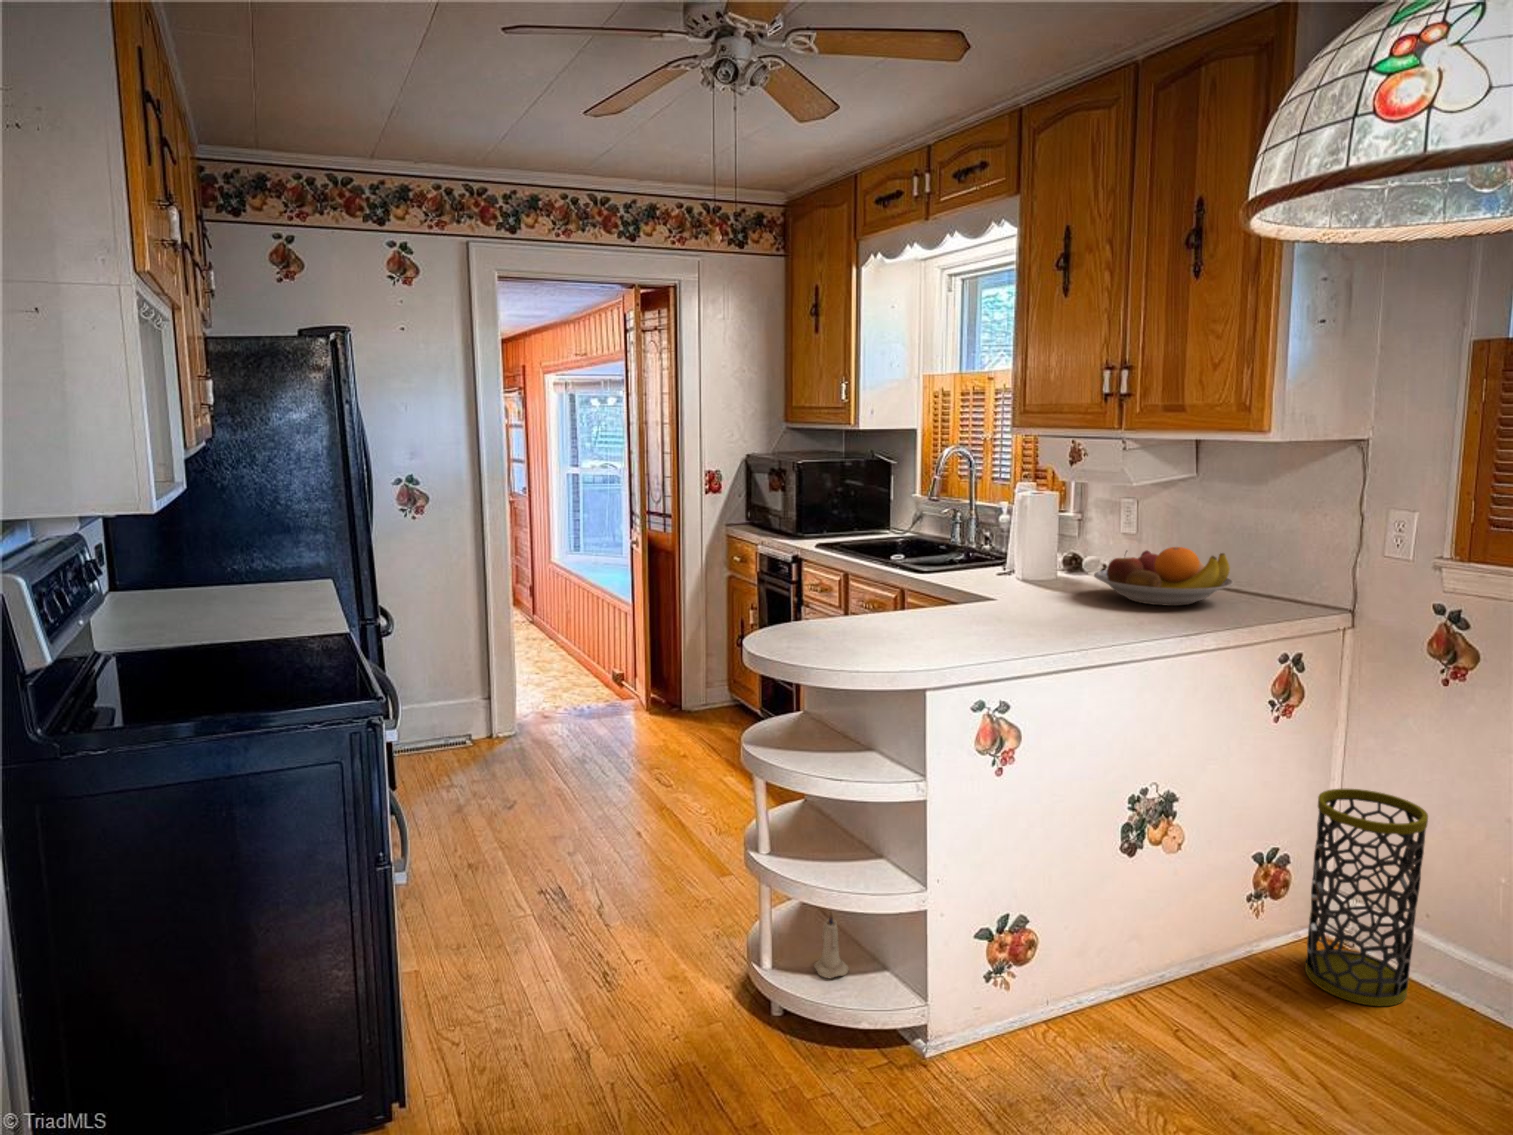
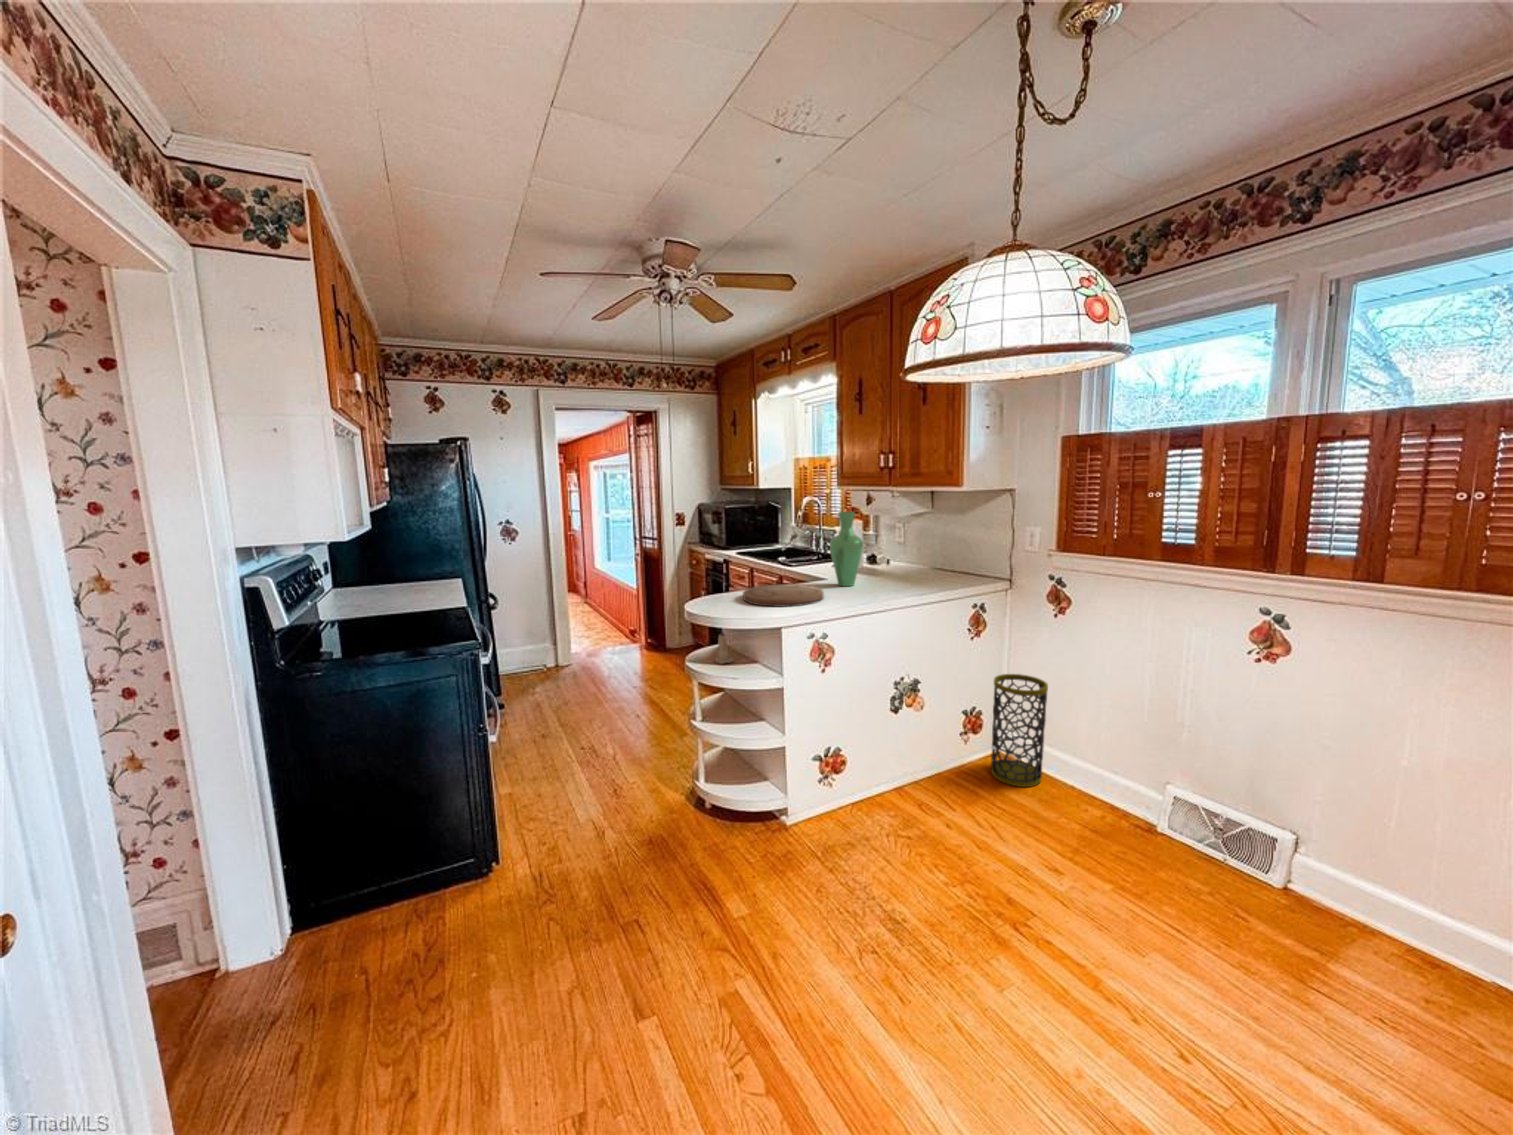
vase: none [1008,474,1072,614] -> present [830,512,863,586]
fruit bowl: present [1094,547,1233,606] -> none [878,549,950,580]
cutting board: none [849,607,1001,650] -> present [743,584,824,607]
candle: present [814,912,848,978] -> present [715,632,733,664]

